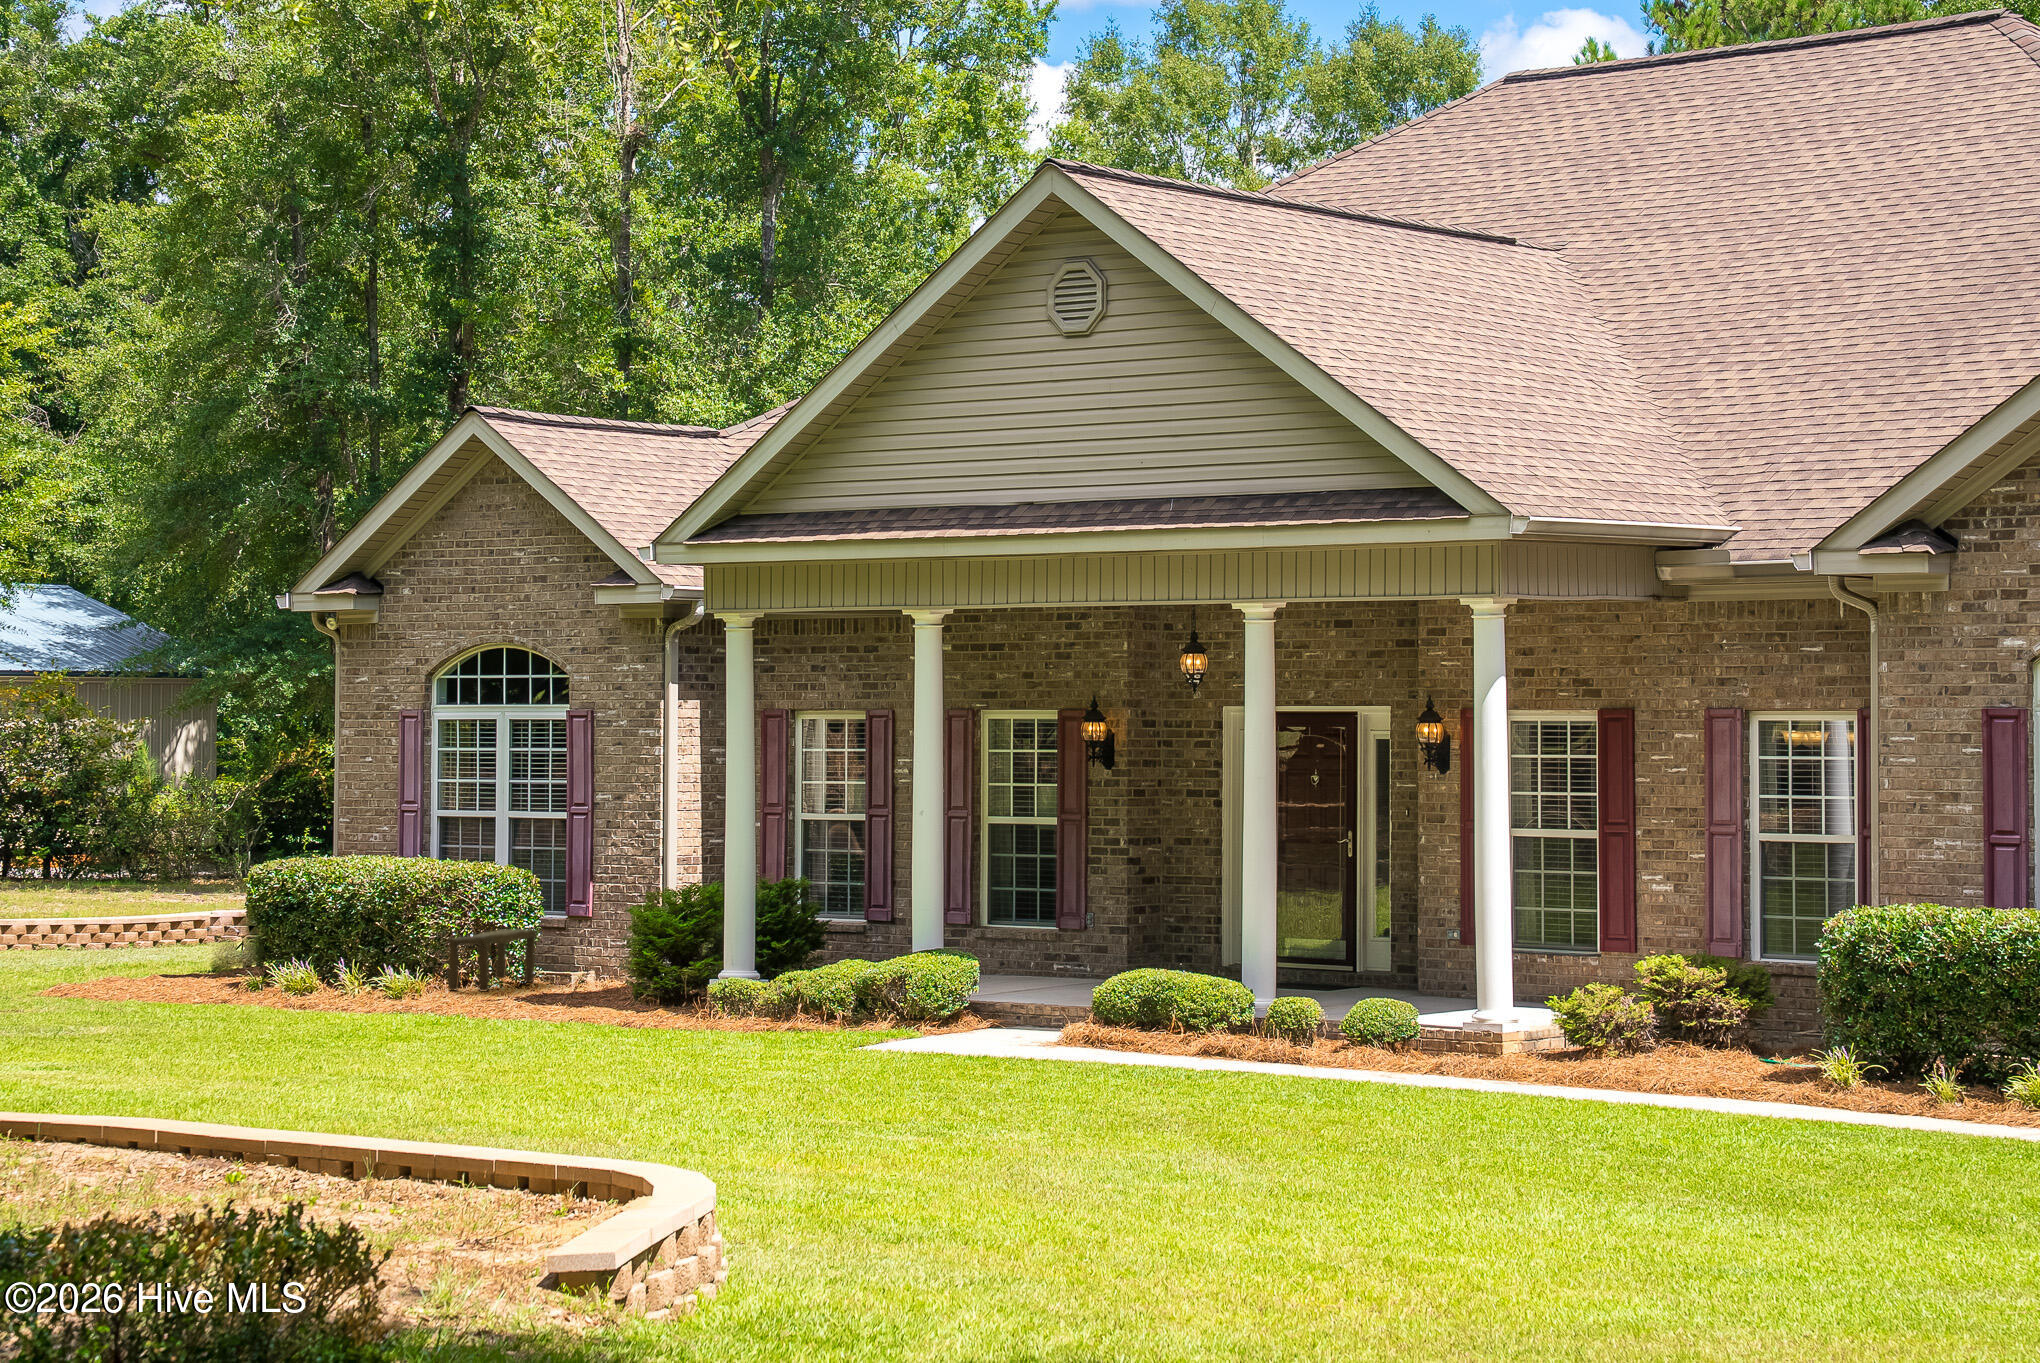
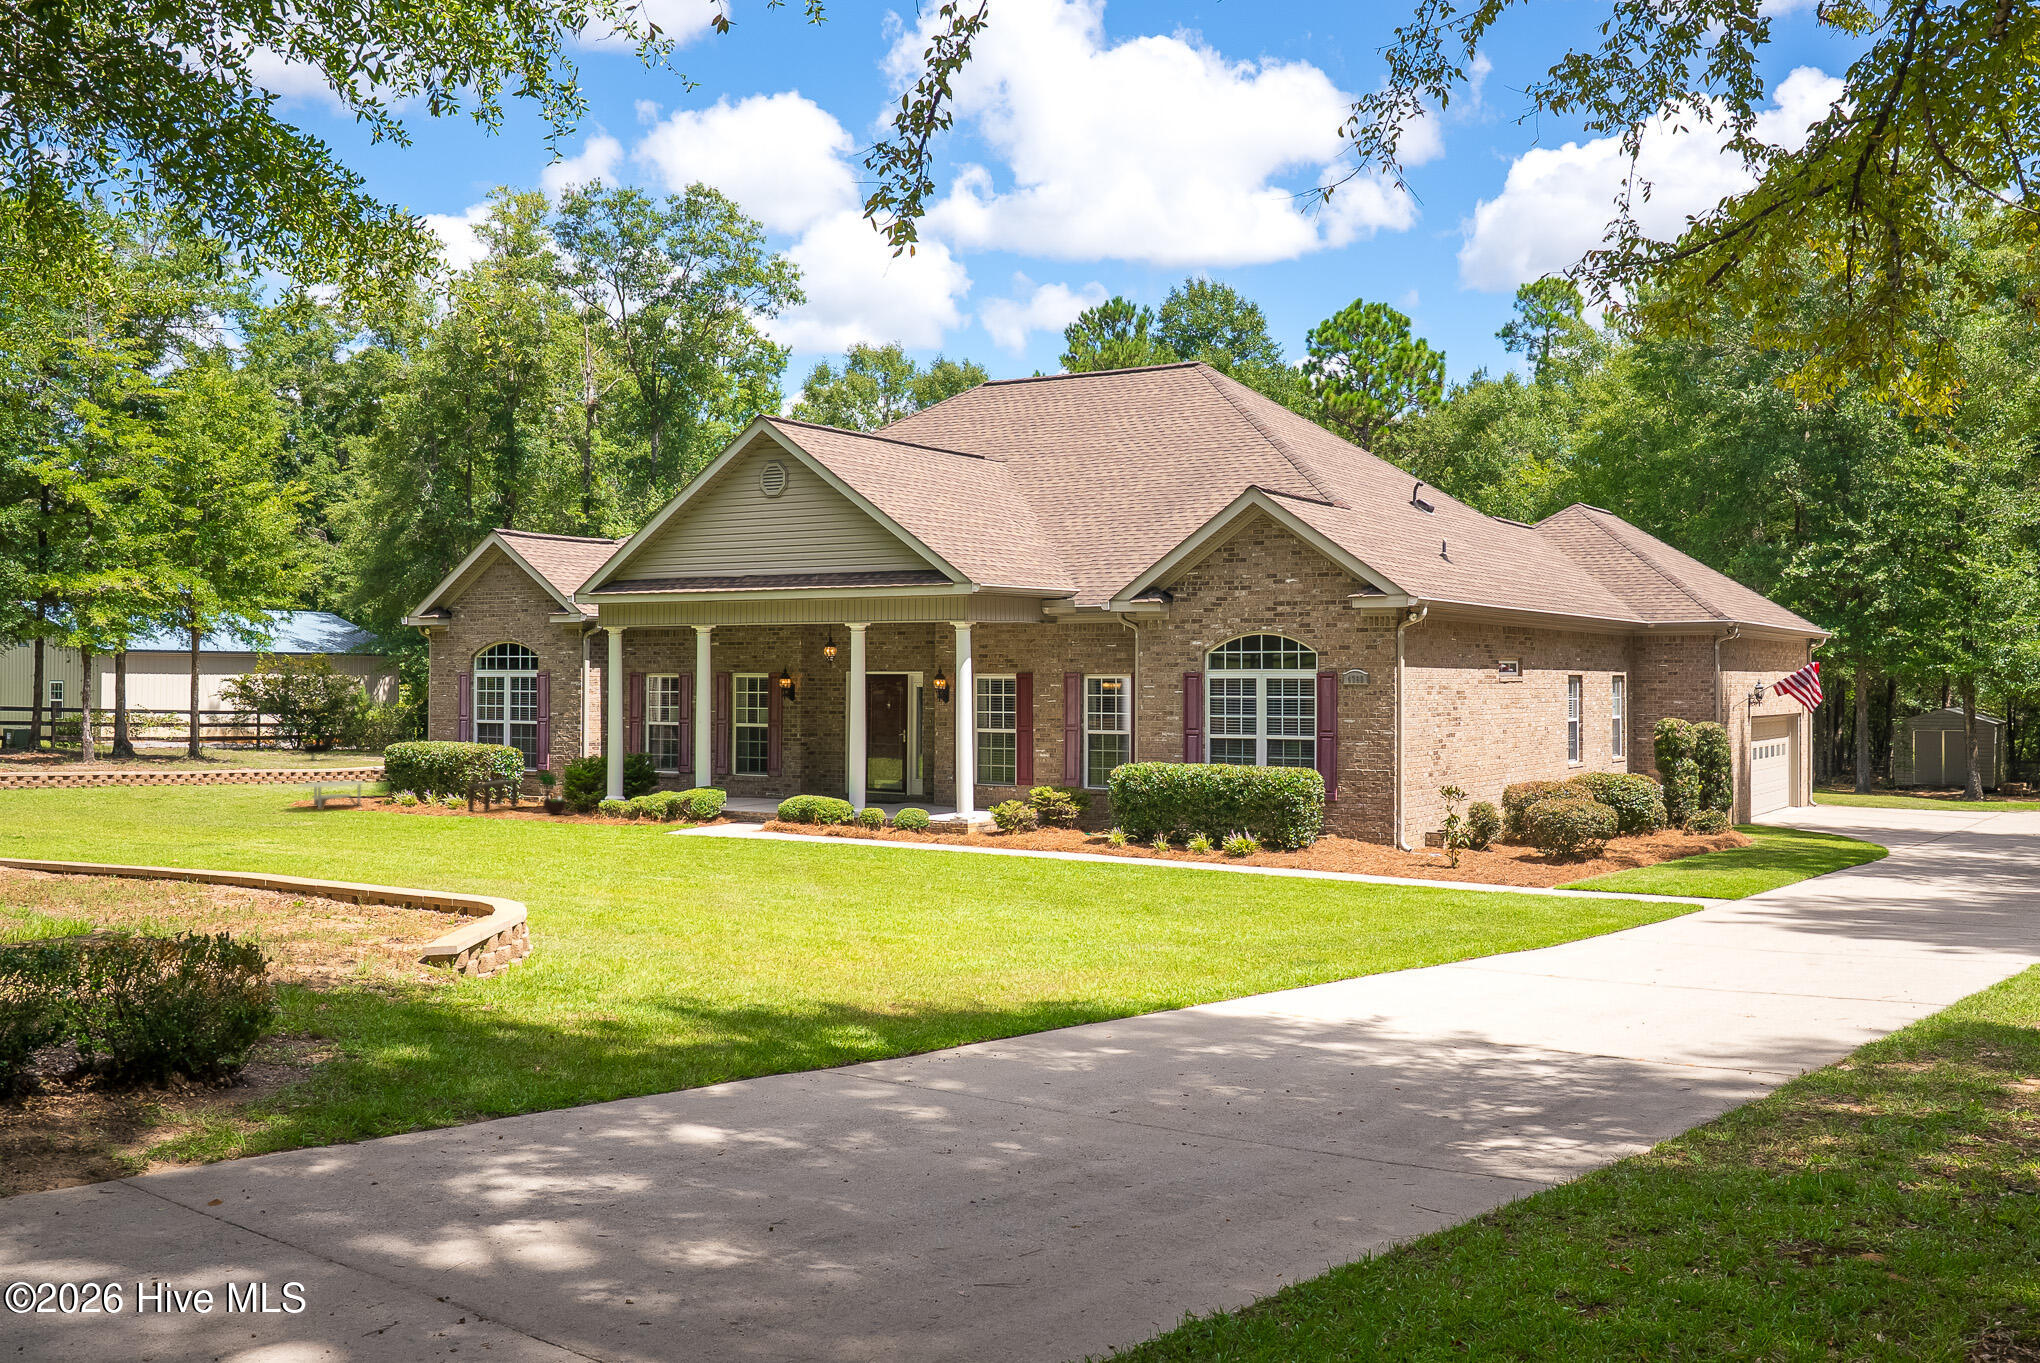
lounge chair: none [88,845,151,893] -> present [304,736,334,760]
potted tree: none [579,901,638,1000] -> present [537,771,566,814]
round table: none [131,928,251,984] -> present [299,781,364,810]

